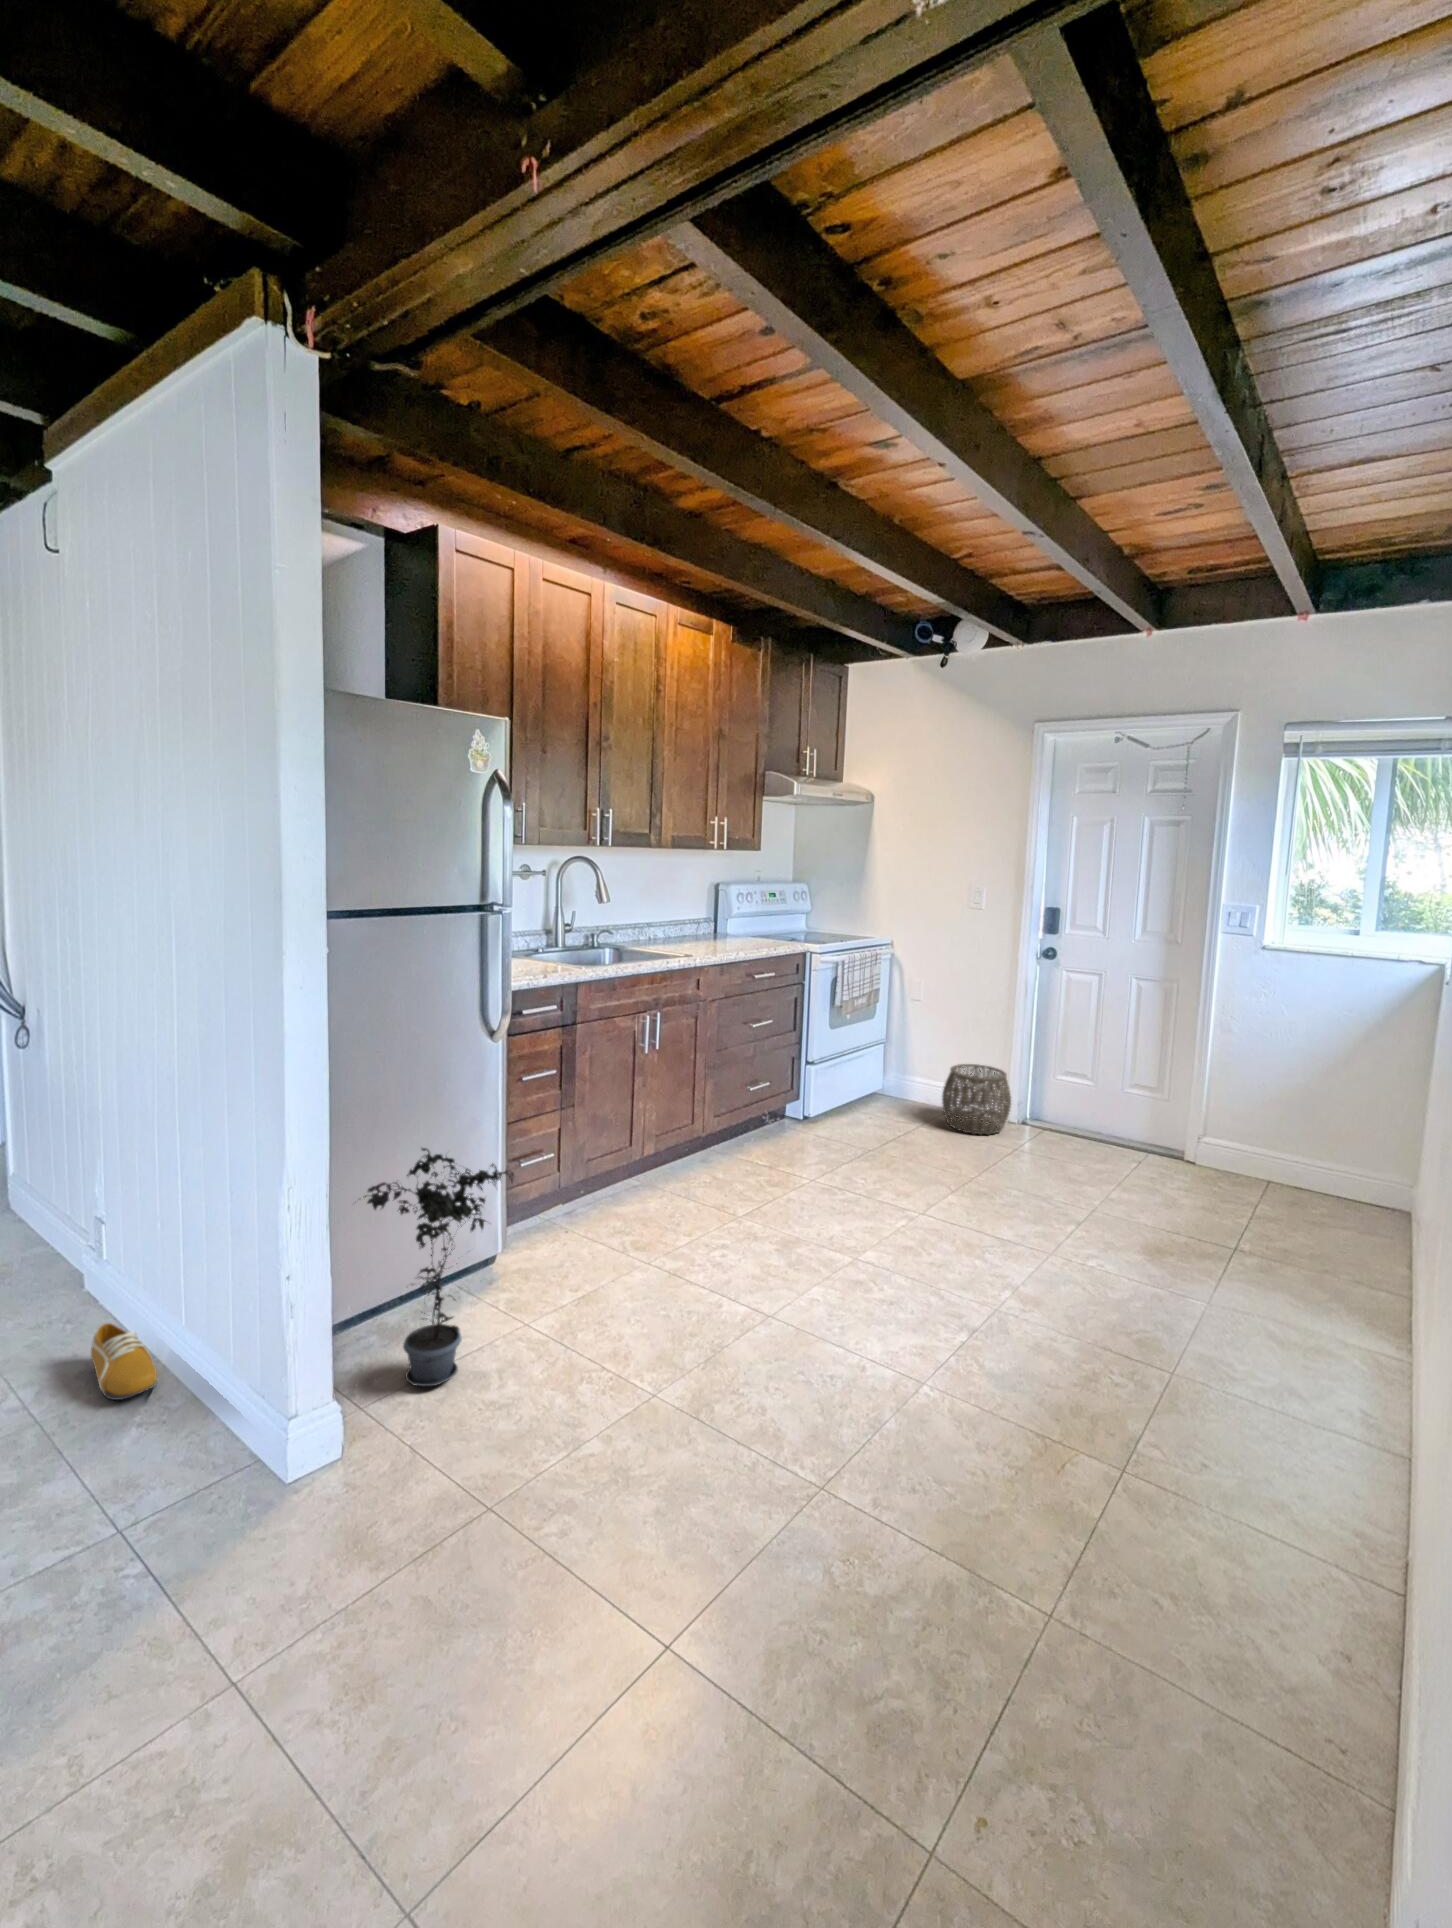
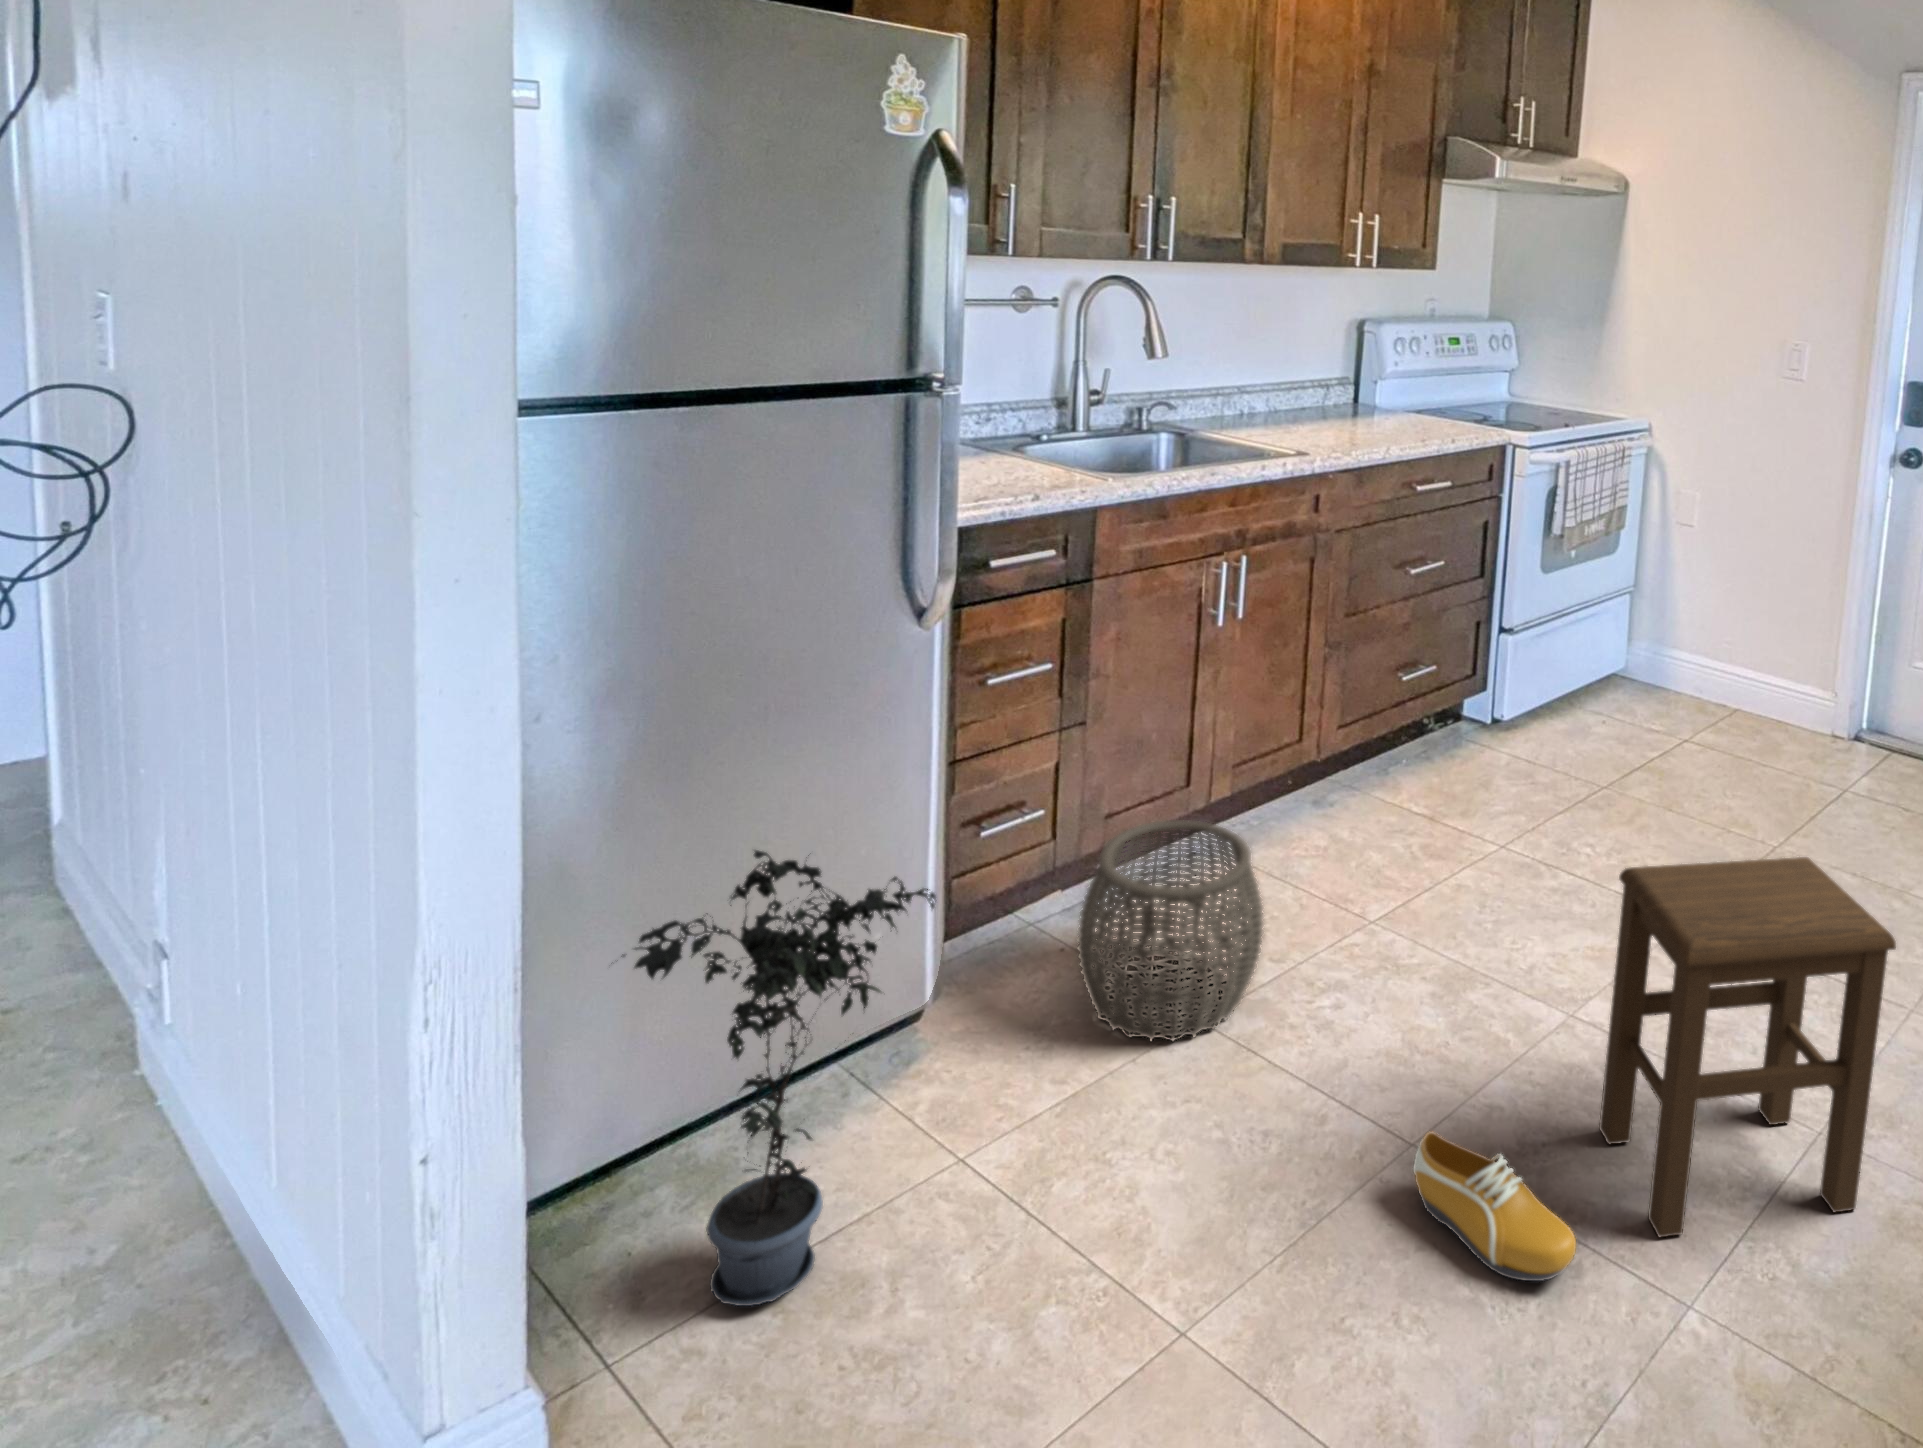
woven basket: present [942,1064,1011,1135] -> present [1078,820,1264,1041]
stool: none [875,1154,1033,1353] -> present [1599,857,1896,1237]
shoe: present [91,1323,157,1400] -> present [1413,1131,1576,1281]

